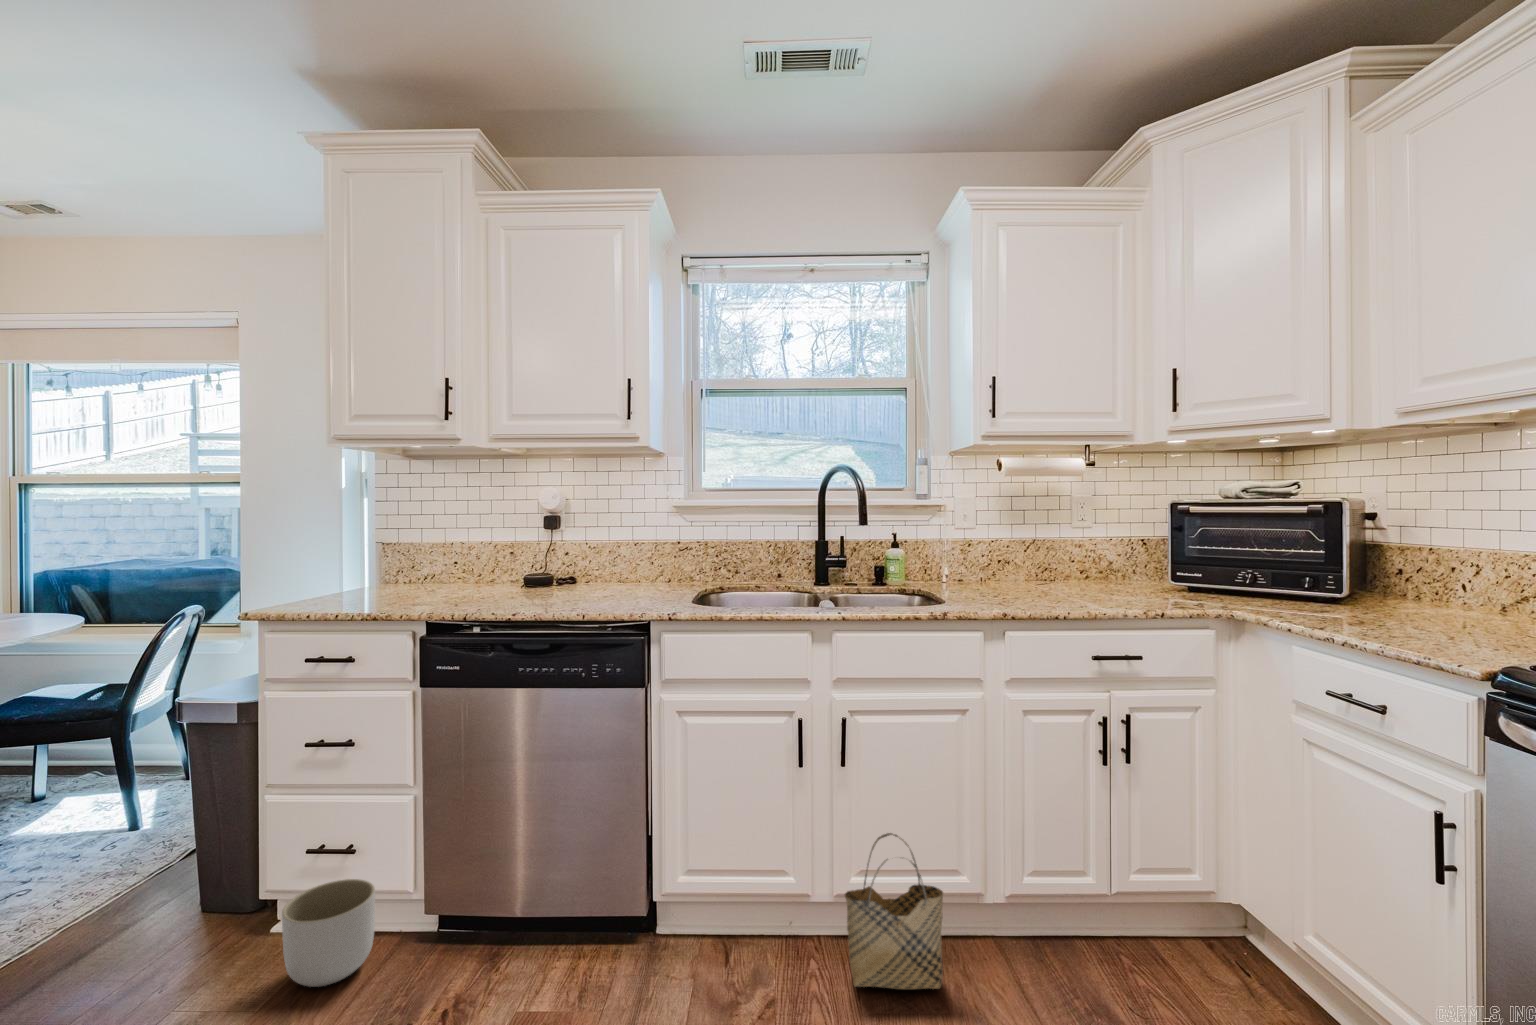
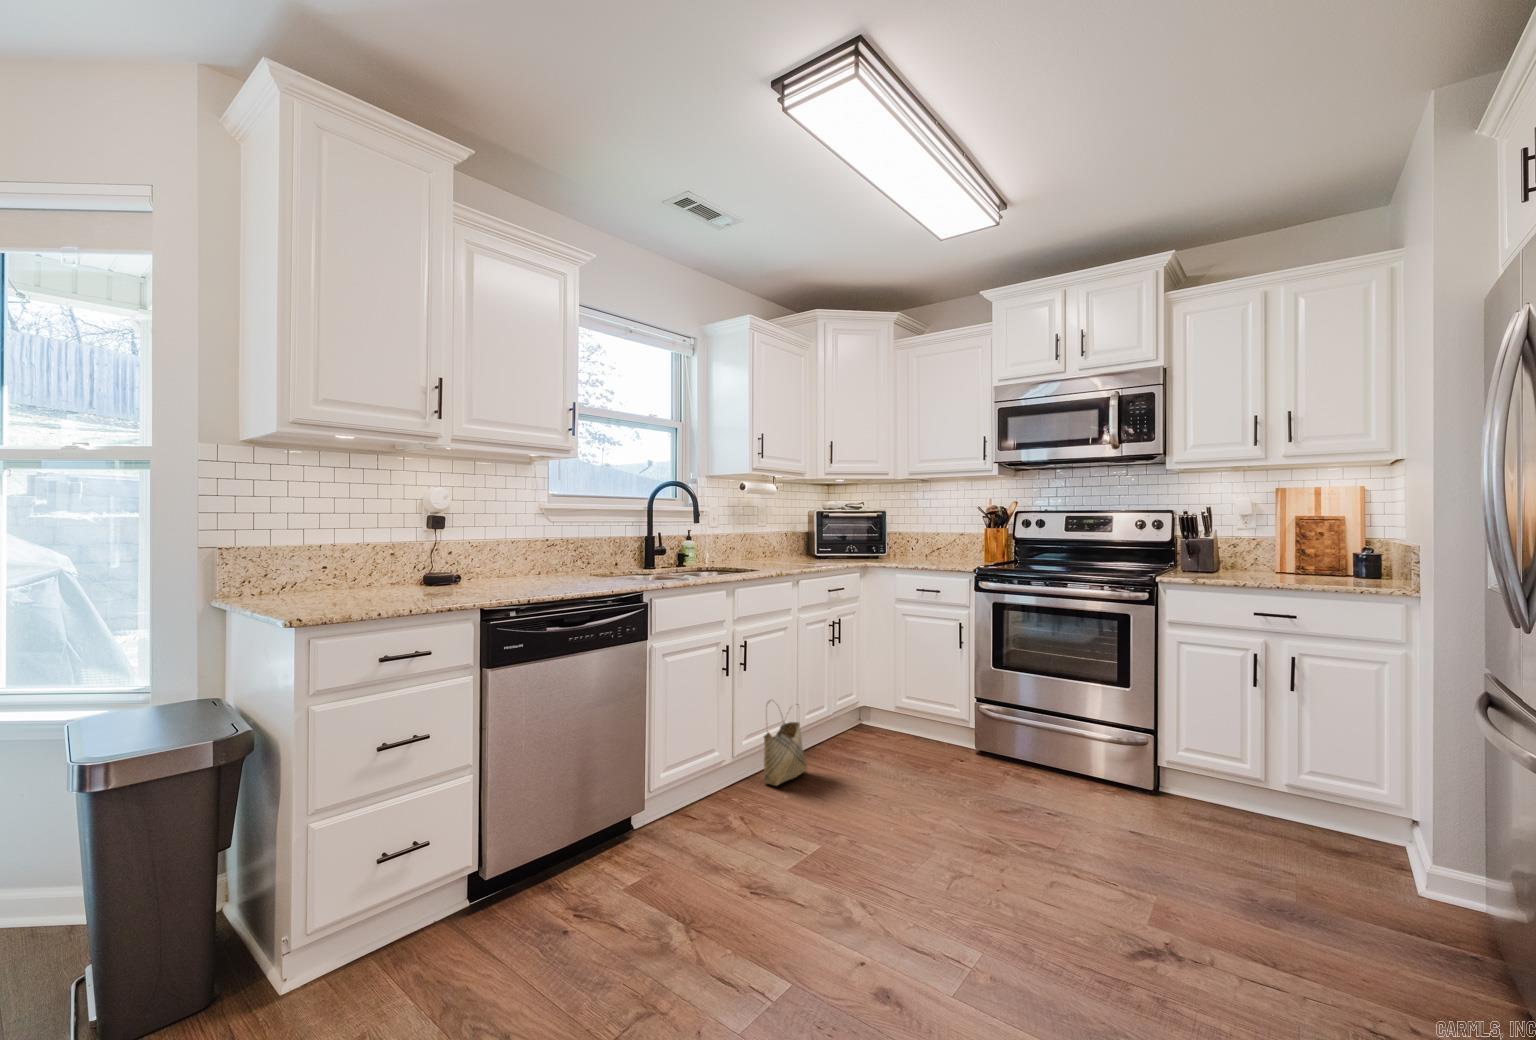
planter: present [282,879,375,987] -> none [398,861,484,968]

